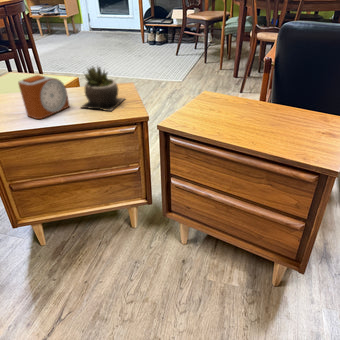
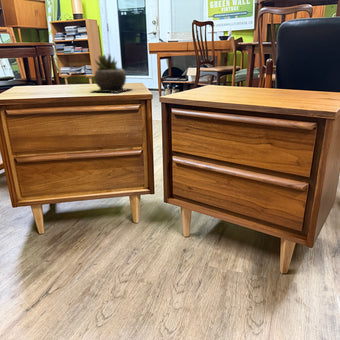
alarm clock: present [18,75,69,119] -> none [34,58,80,95]

